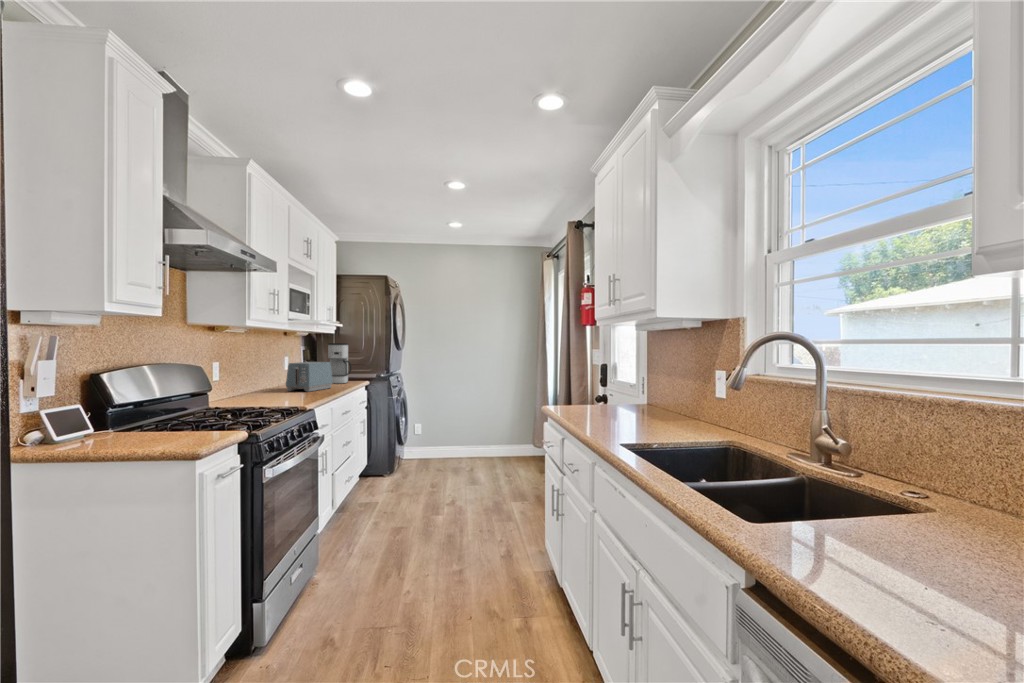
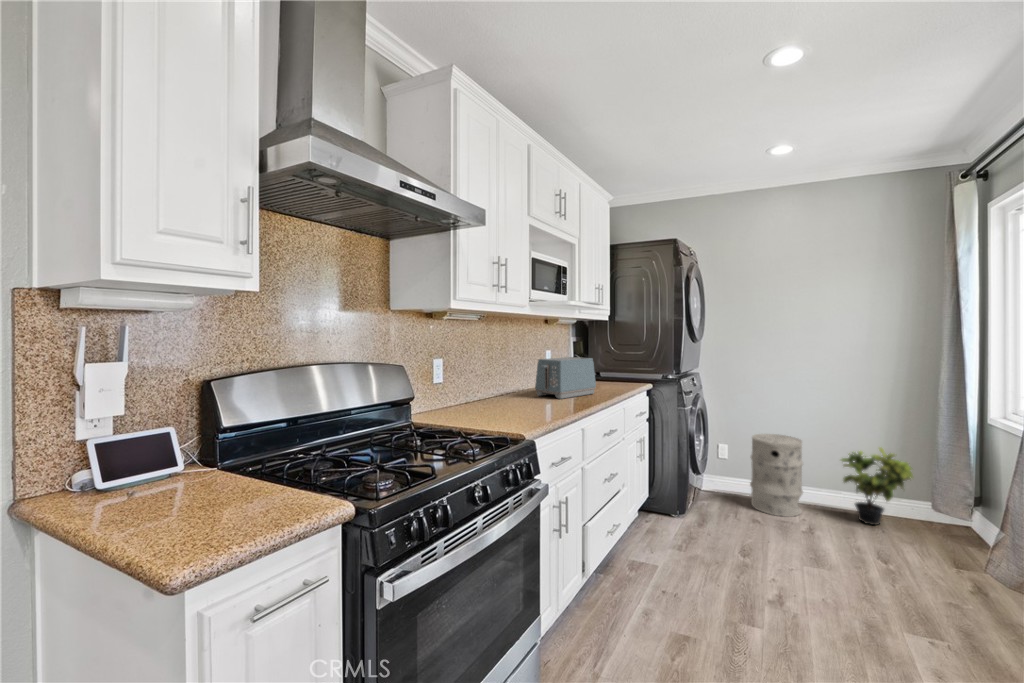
coffee maker: present [328,343,352,384] -> none [596,332,627,386]
trash can: none [434,413,465,466] -> present [750,434,803,517]
potted plant: none [484,414,520,461] -> present [841,448,913,525]

